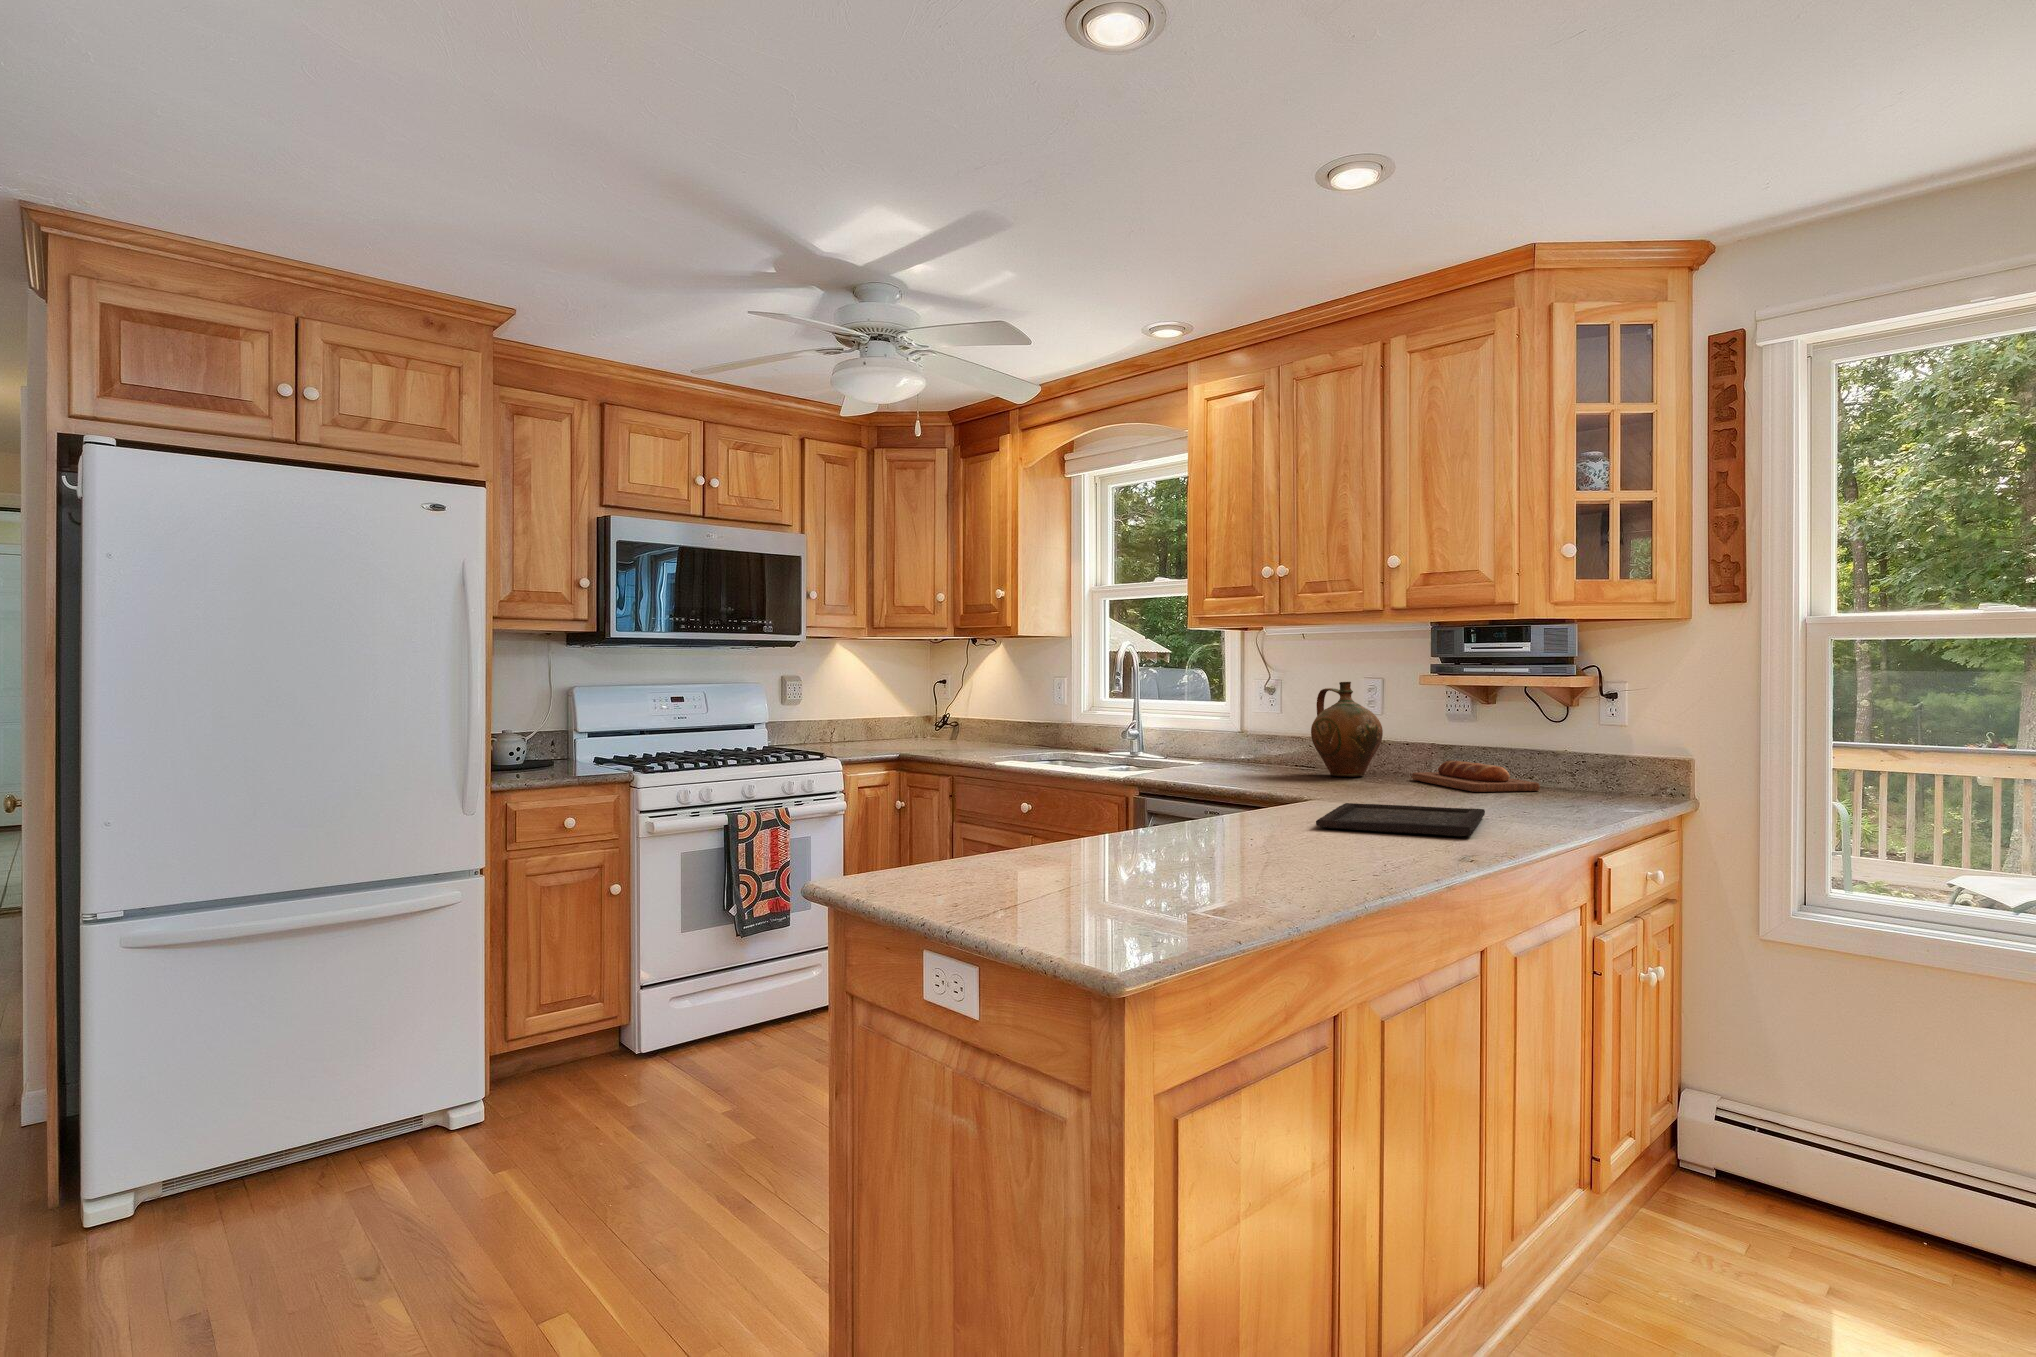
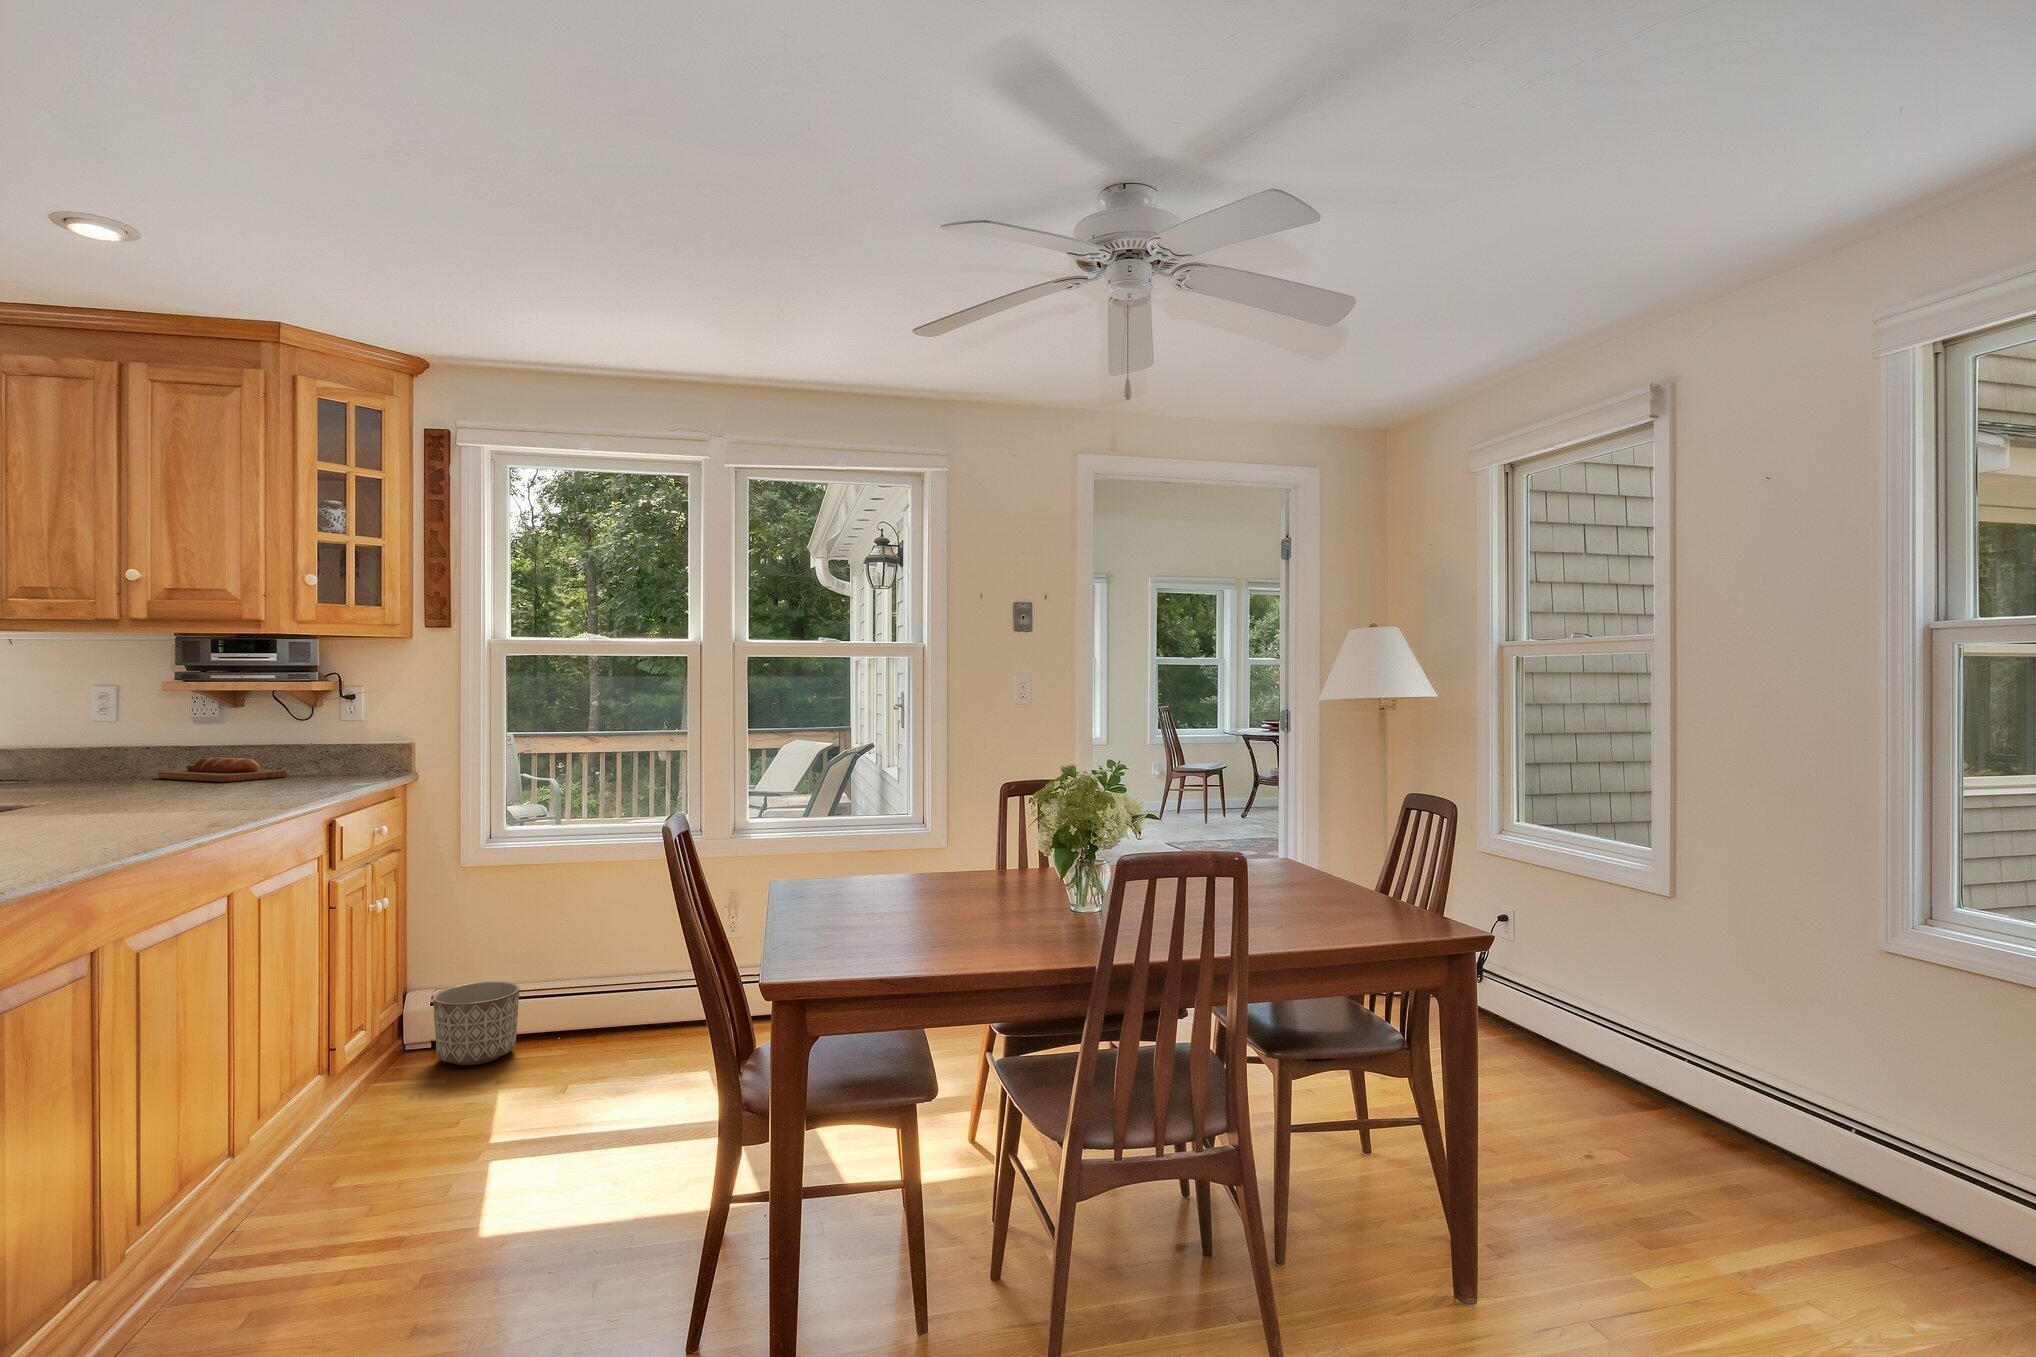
ceramic jug: present [1311,682,1383,777] -> none [33,687,123,781]
tray: present [1316,803,1485,836] -> none [56,791,234,819]
planter: none [1725,1104,1862,1236] -> present [433,981,520,1065]

